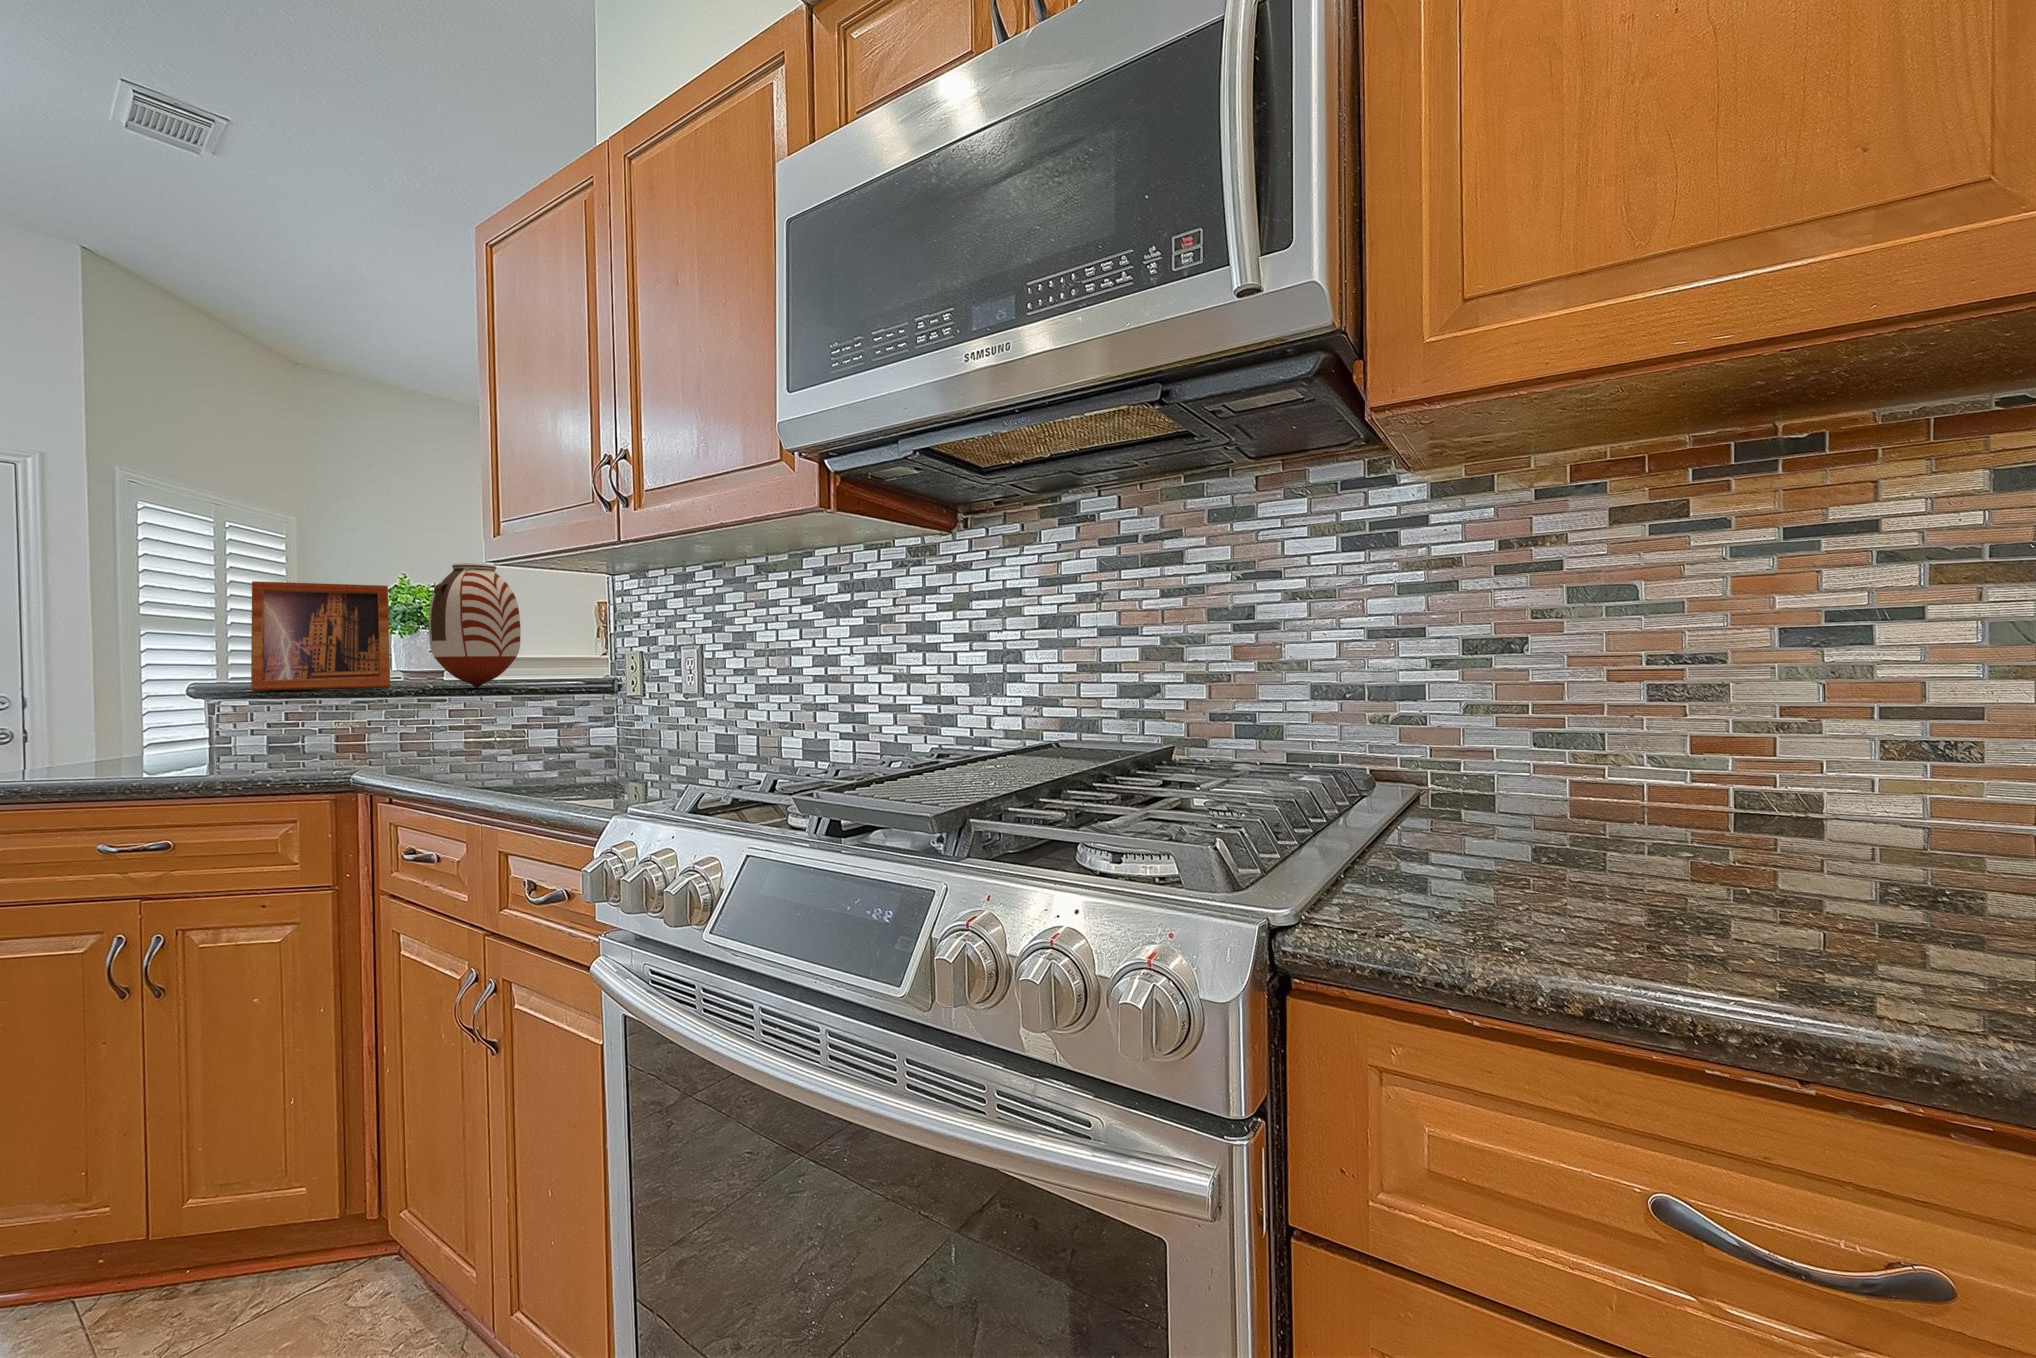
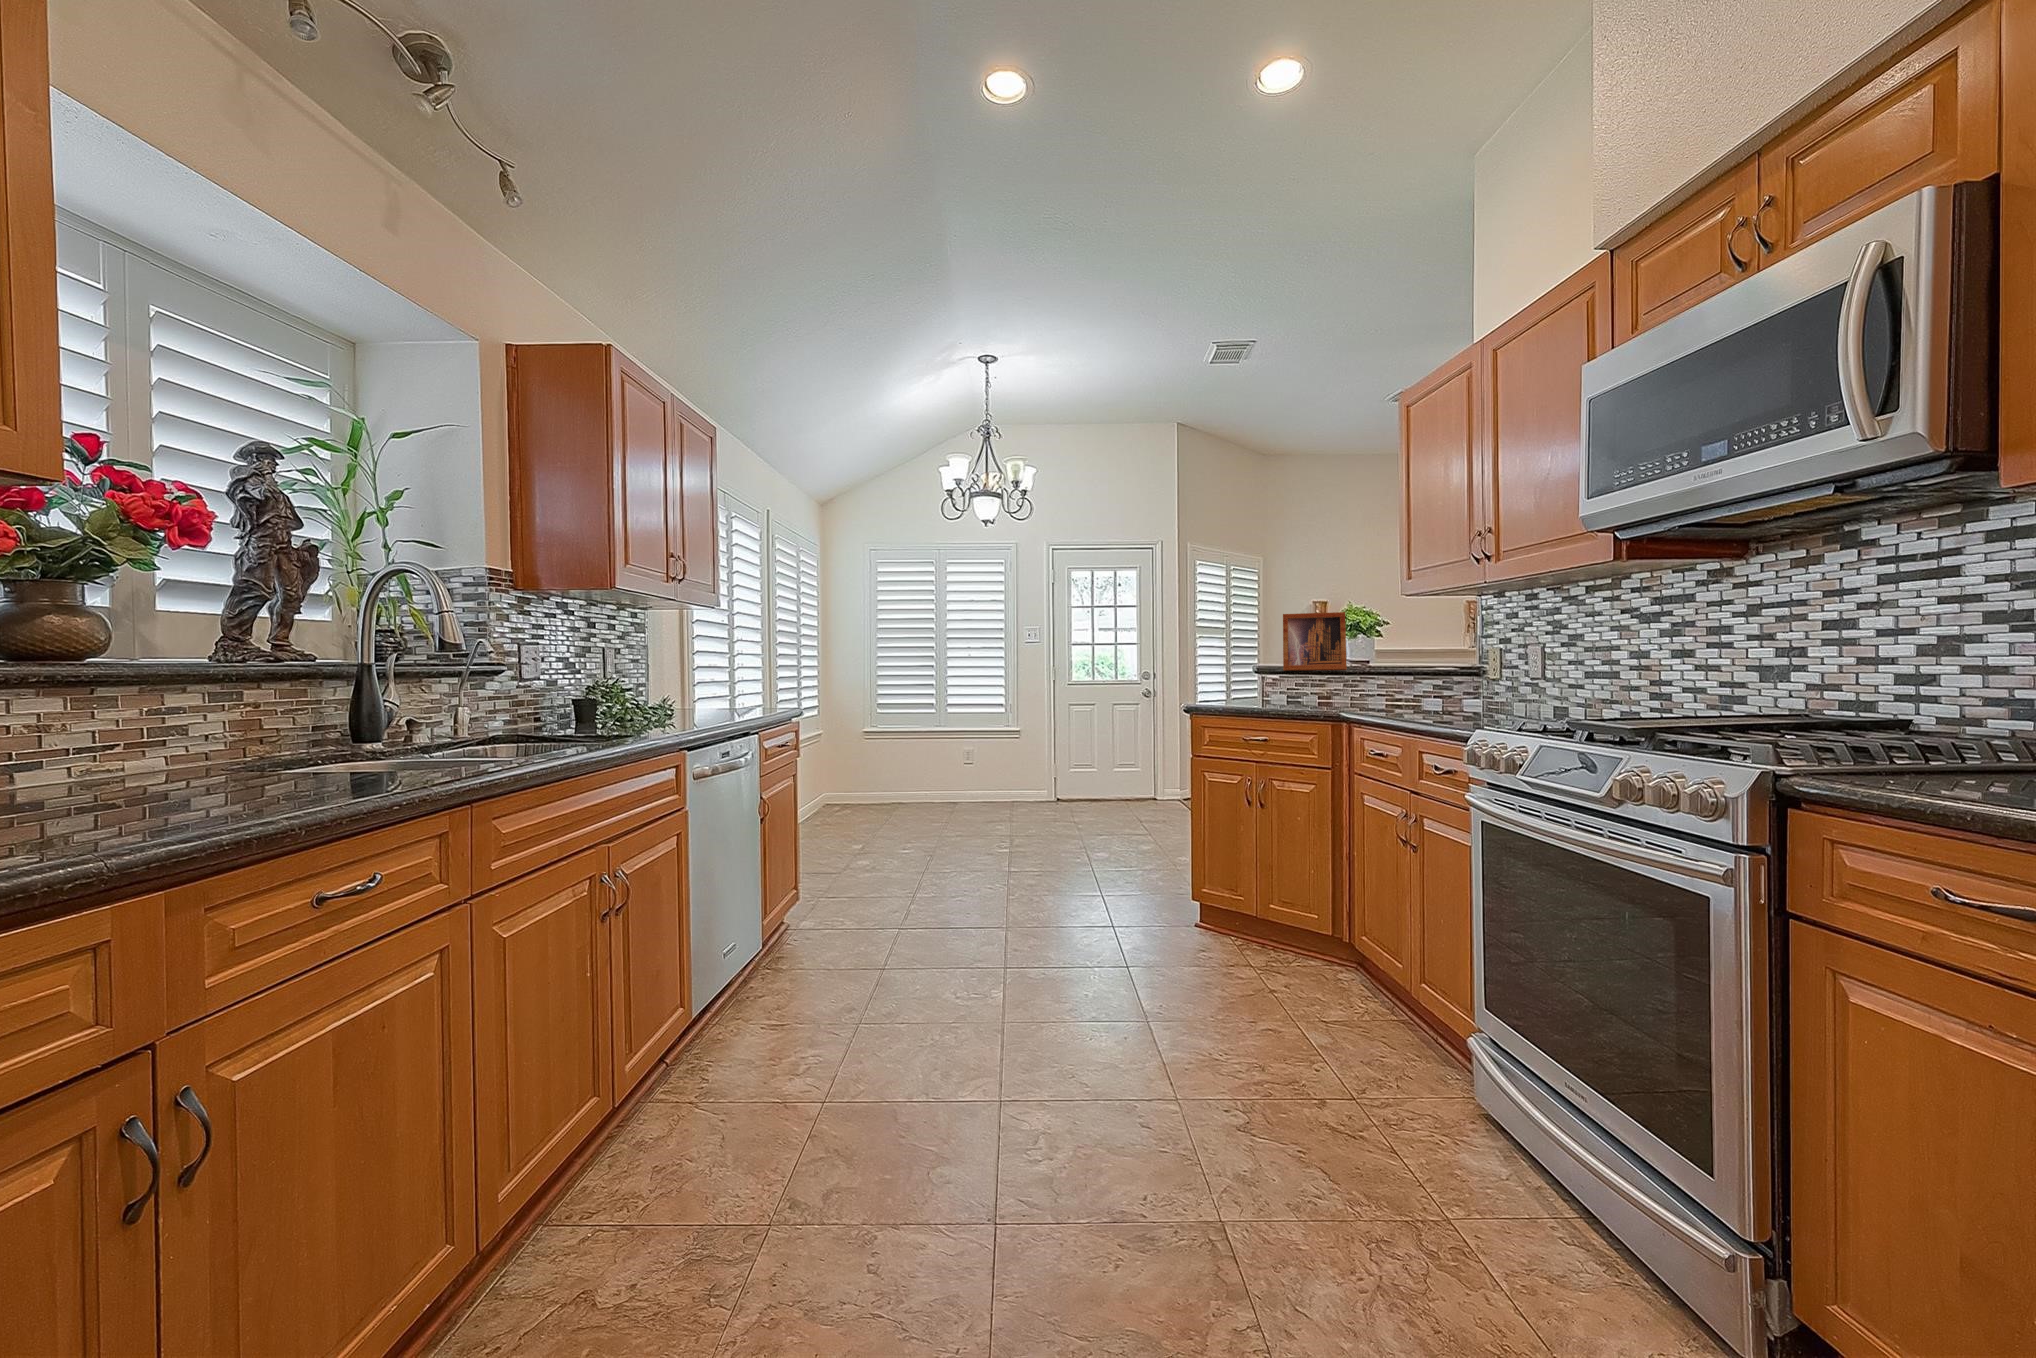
vase: present [429,563,521,687] -> none [1368,597,1419,671]

